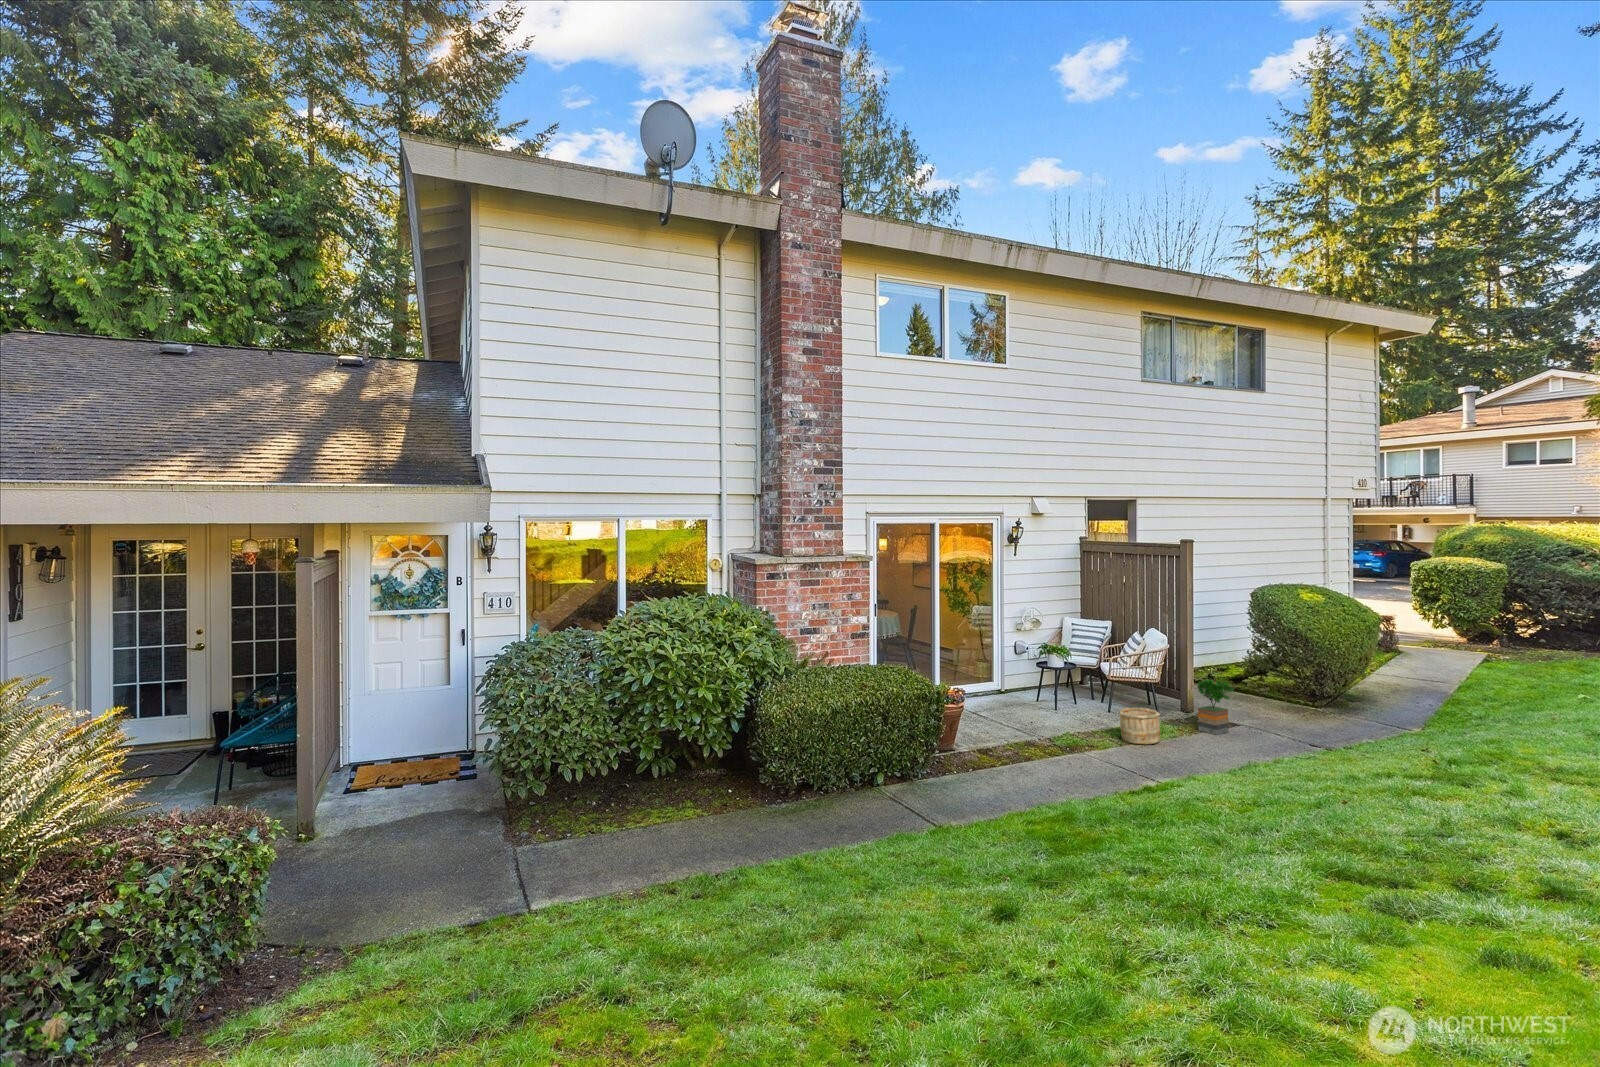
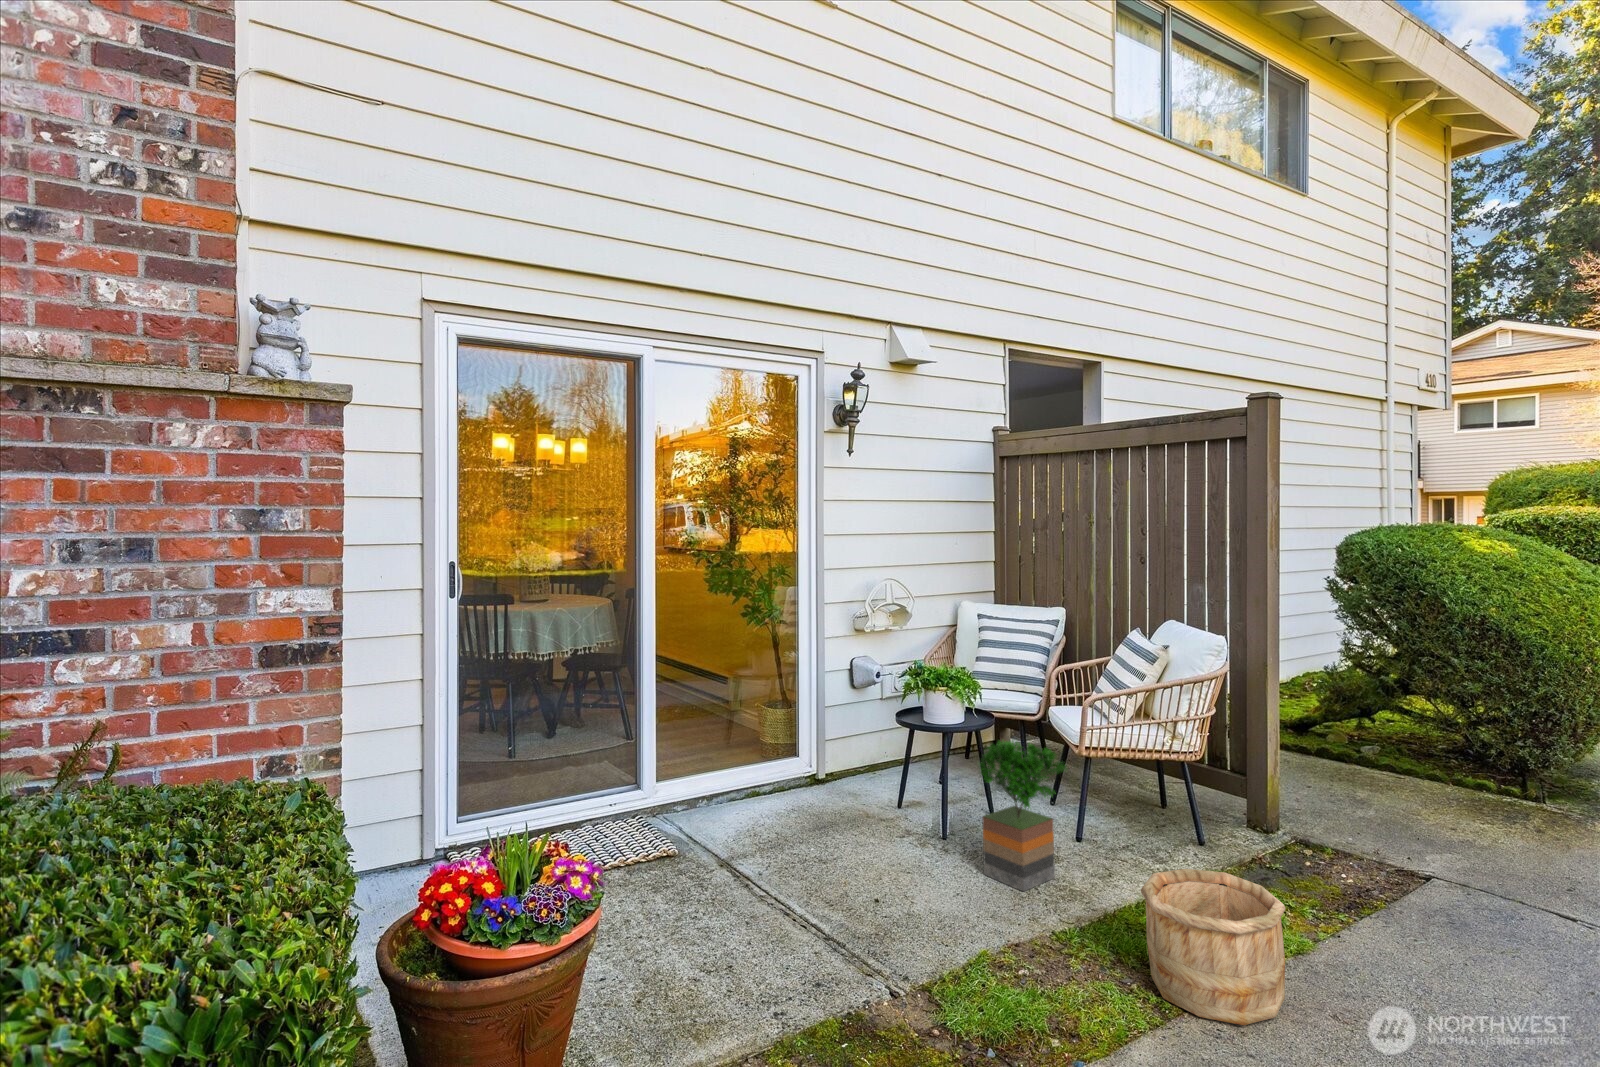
potted tree: present [1198,679,1233,735] -> present [979,741,1066,891]

